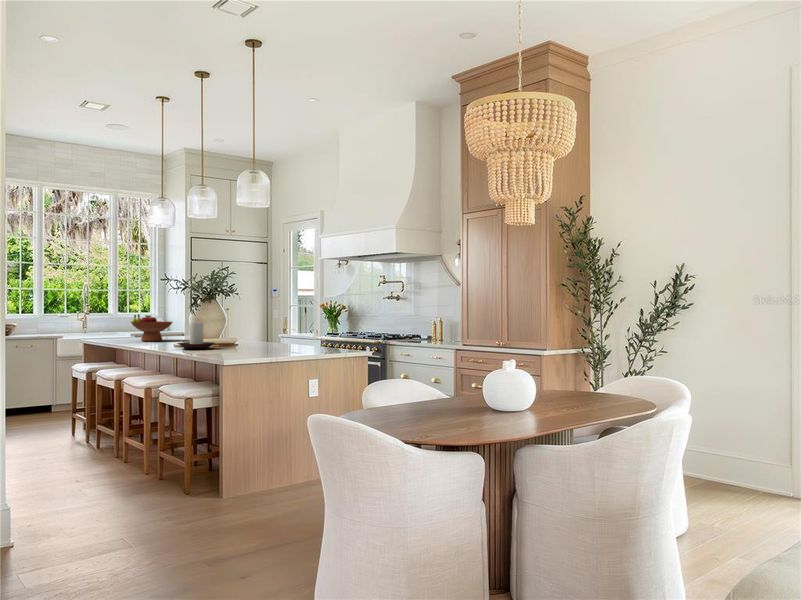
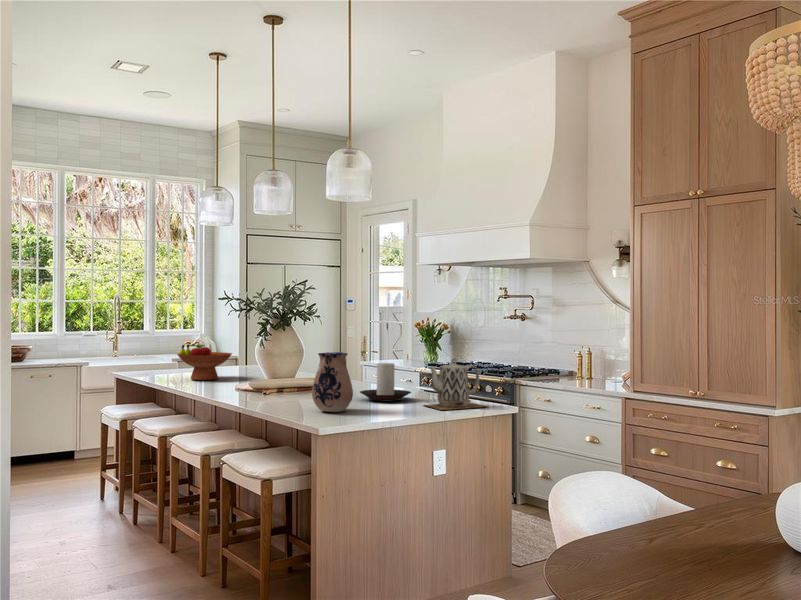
ceramic pitcher: none [223,312,252,353] -> present [312,352,353,412]
teapot: none [304,317,350,351] -> present [425,358,488,410]
candle holder: present [177,322,215,349] -> present [360,363,411,401]

